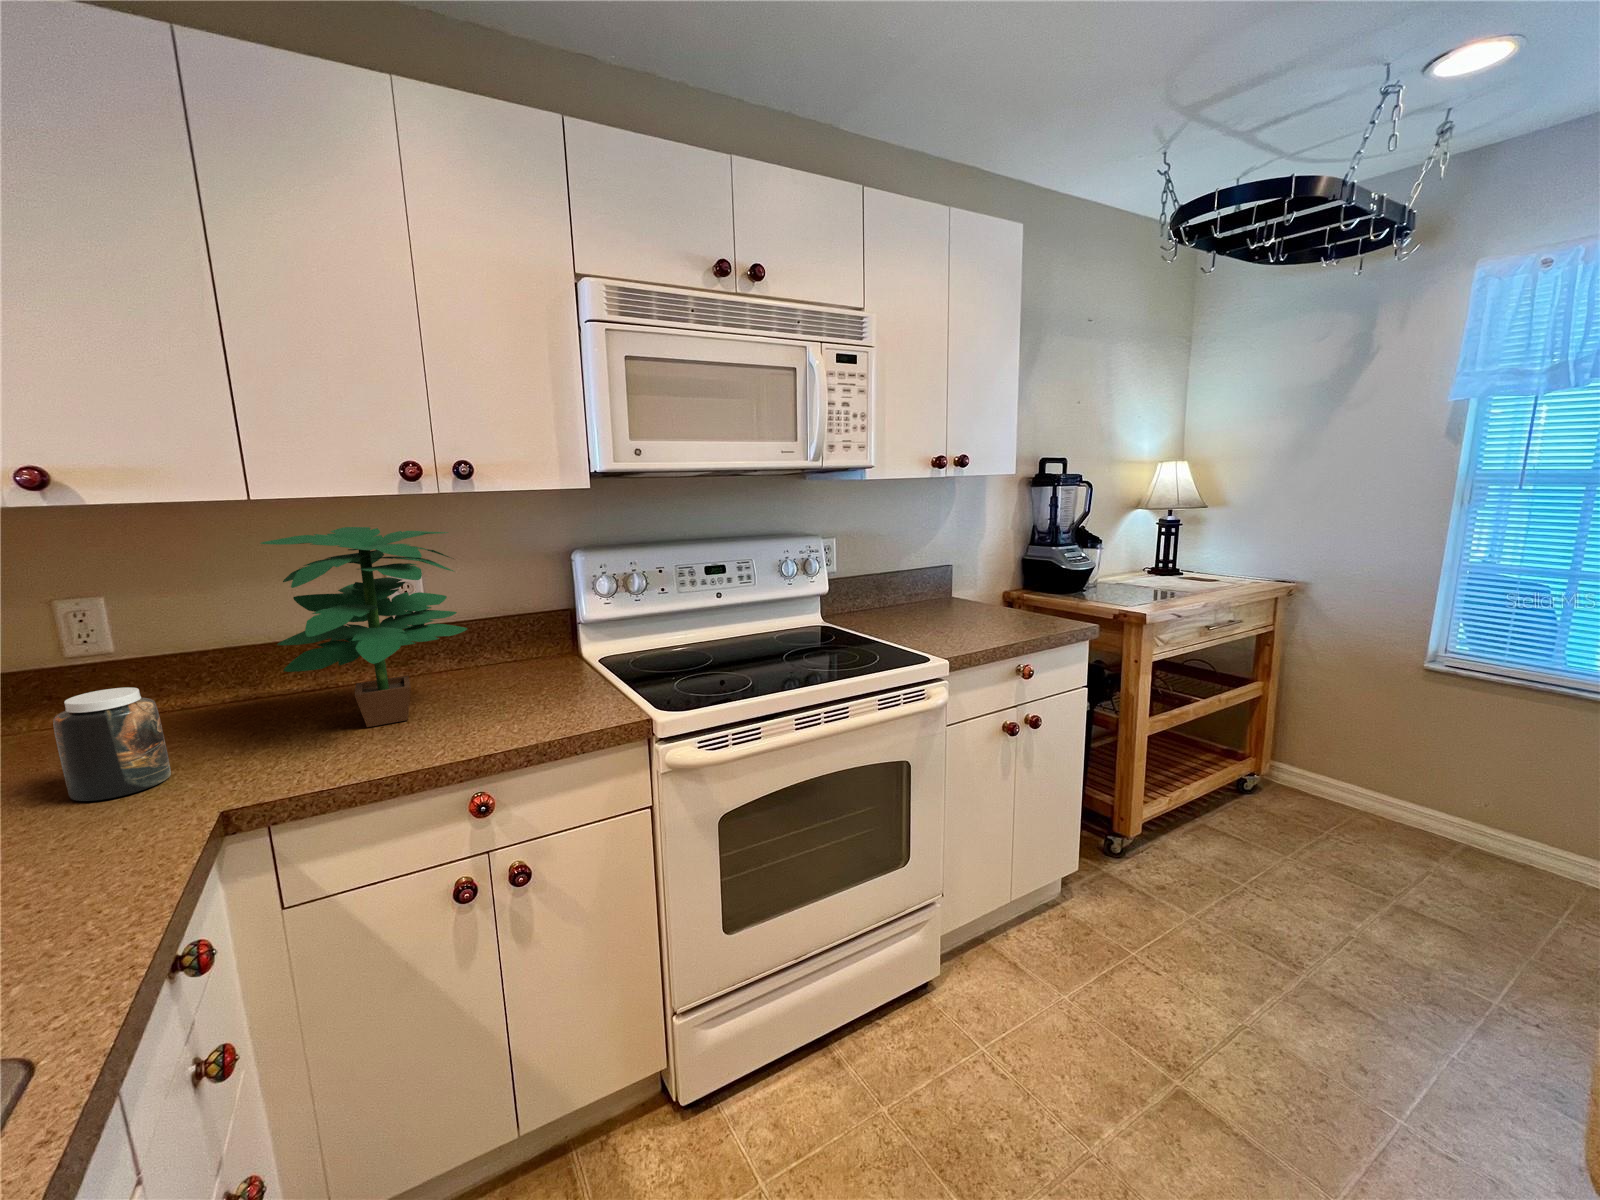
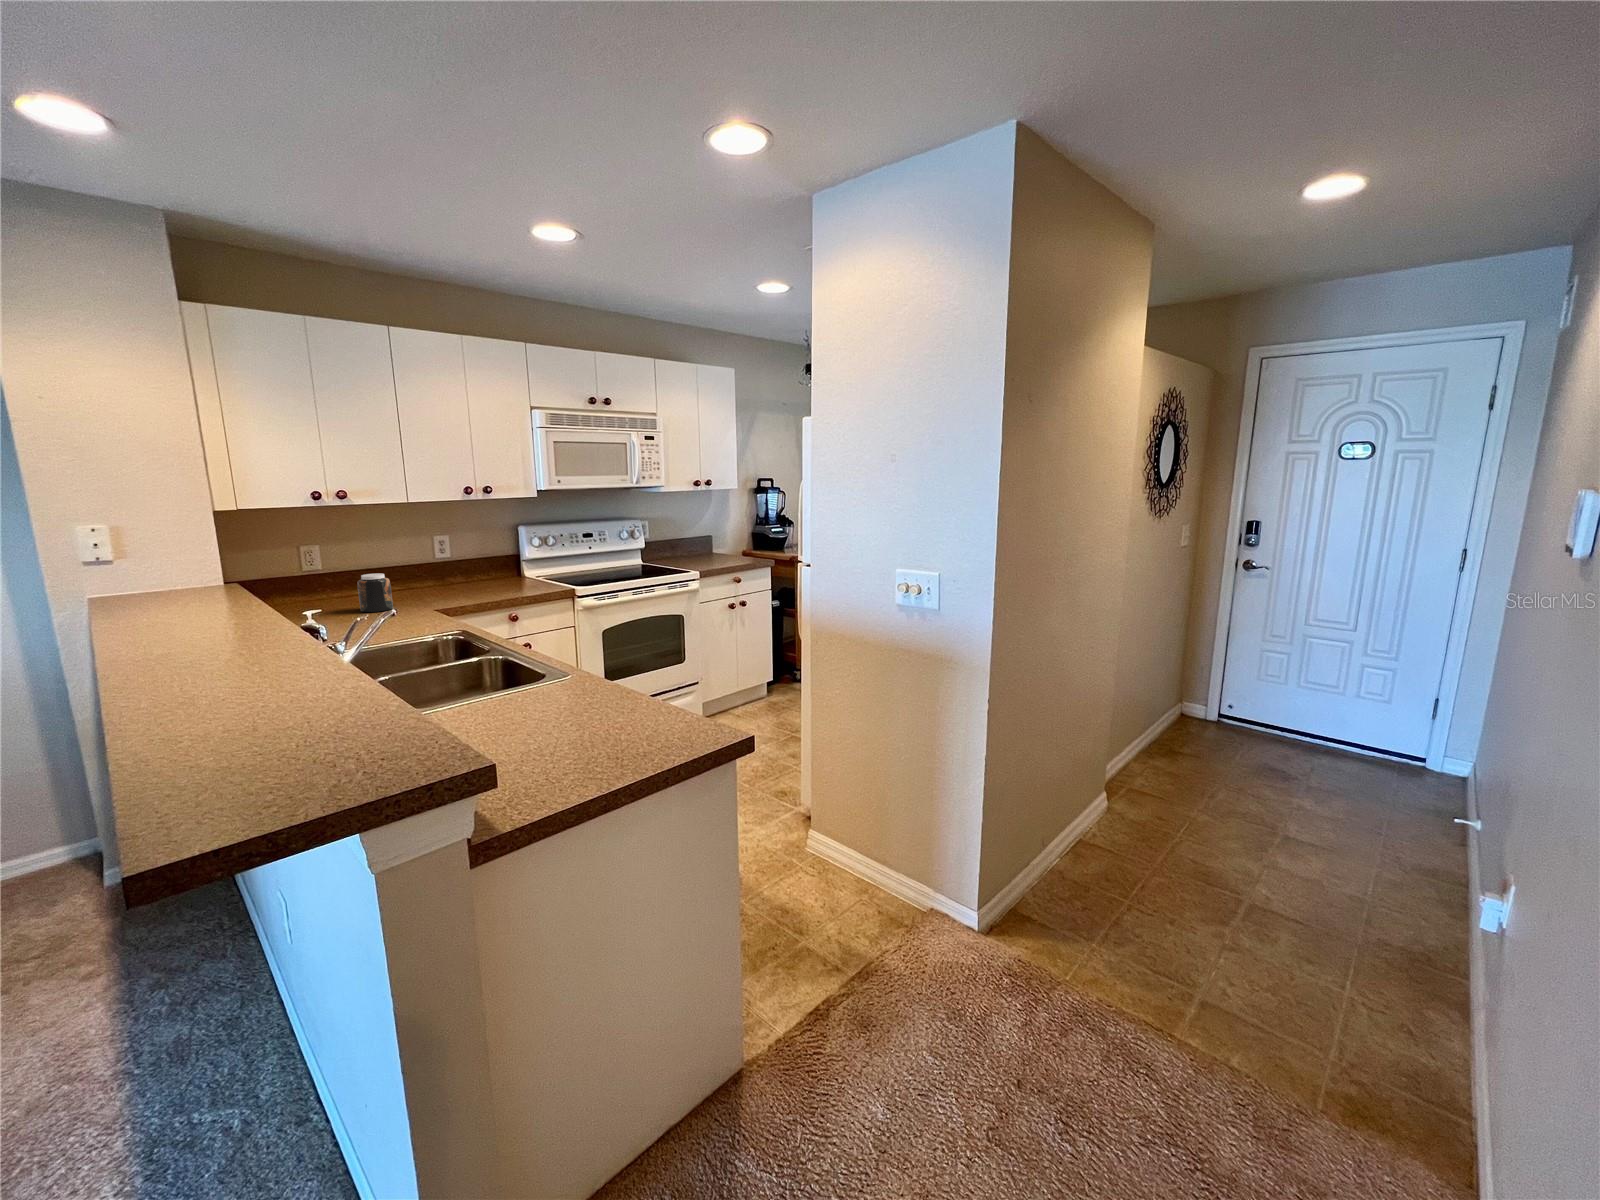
potted plant: present [261,527,467,727] -> none [412,514,486,596]

